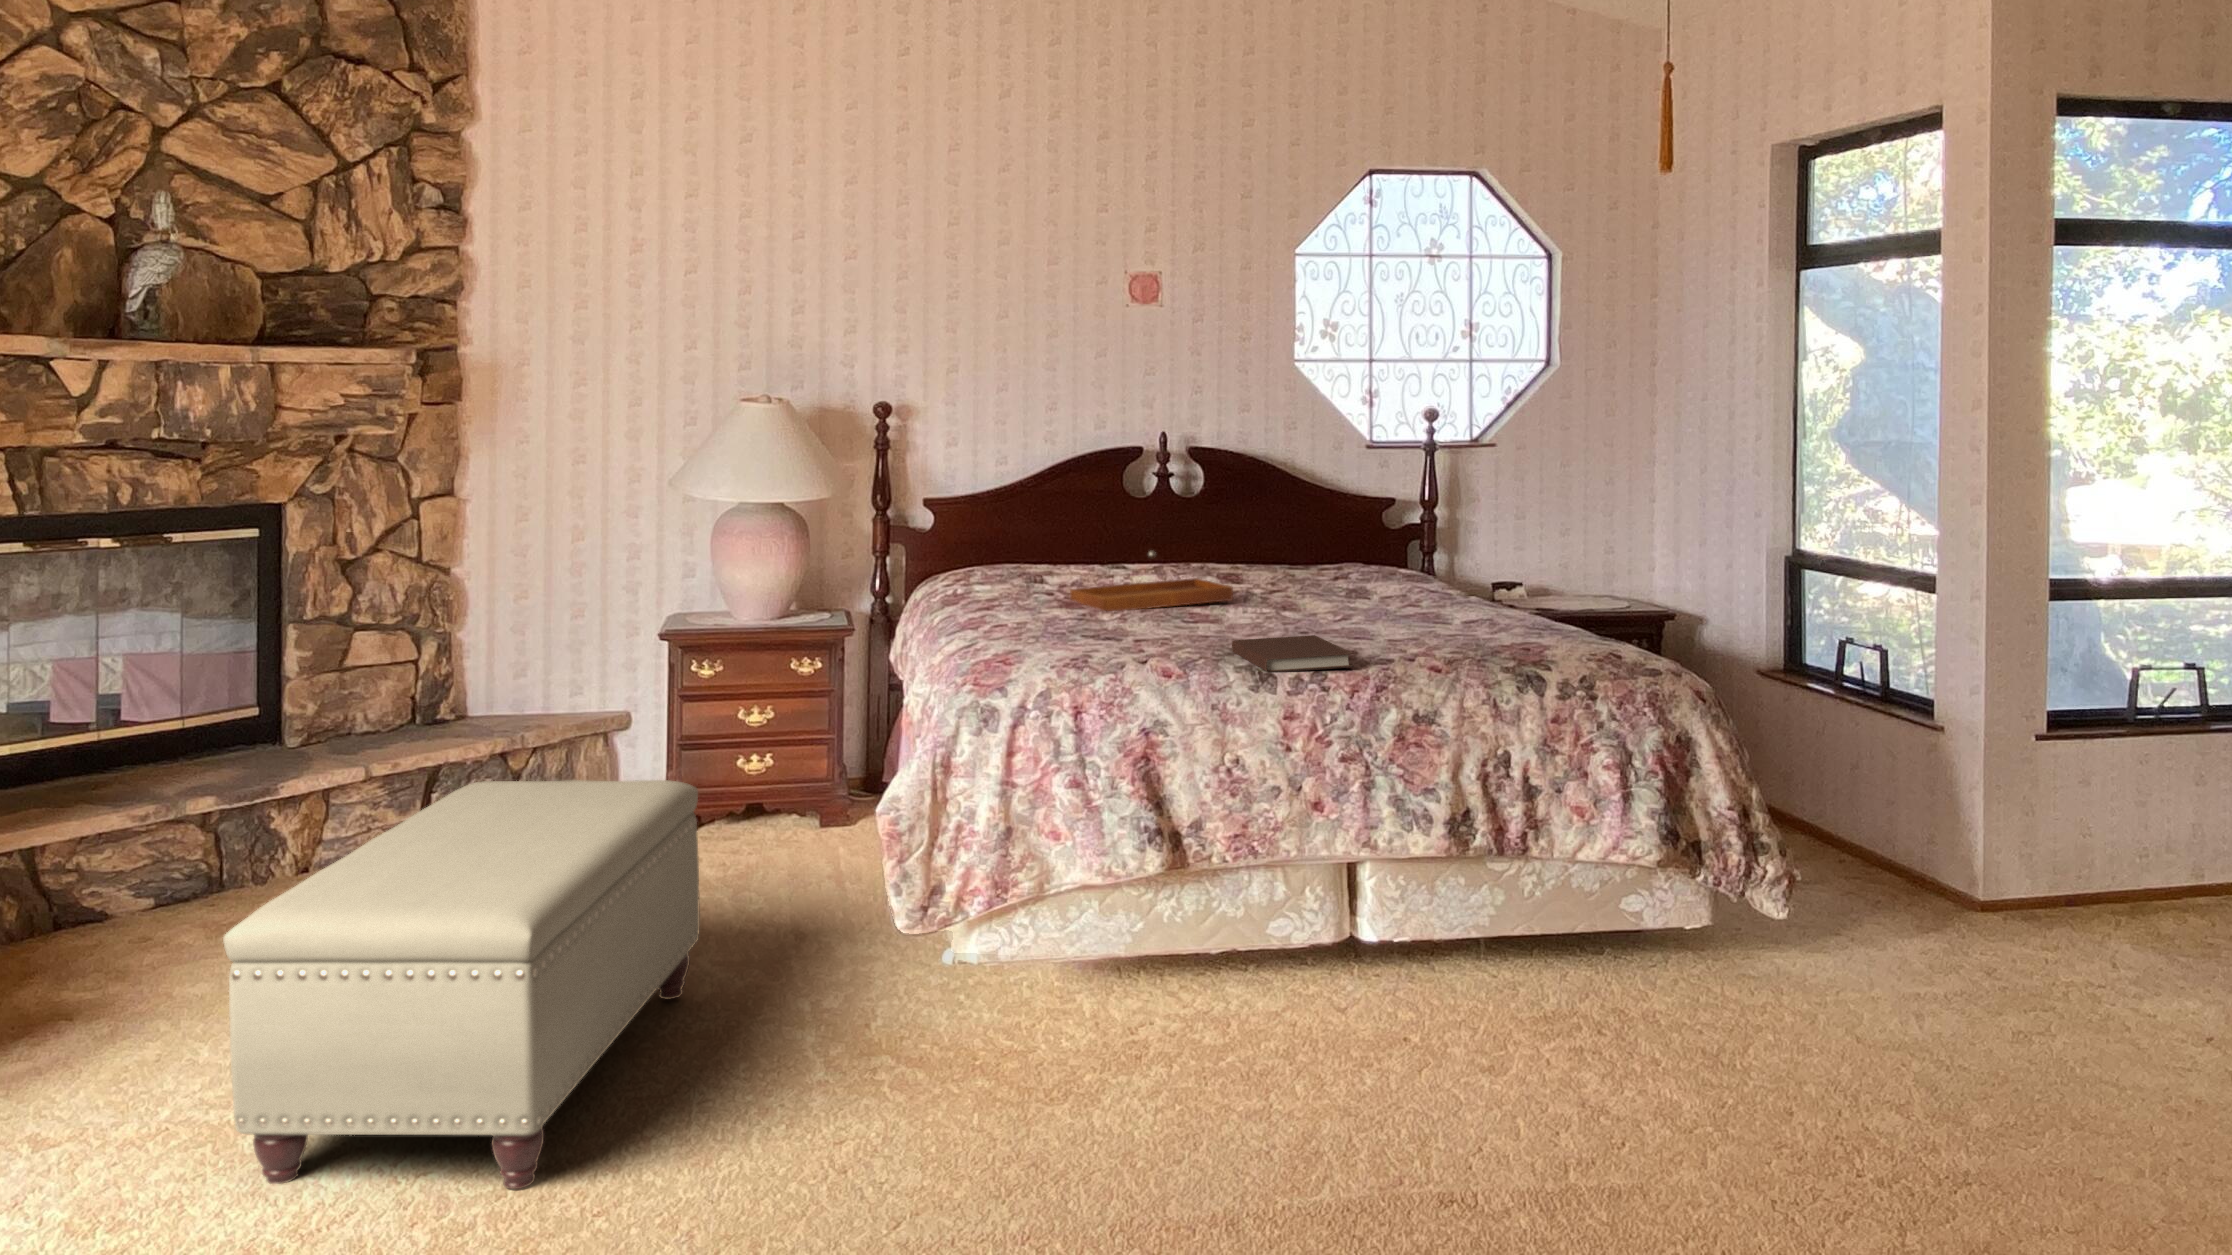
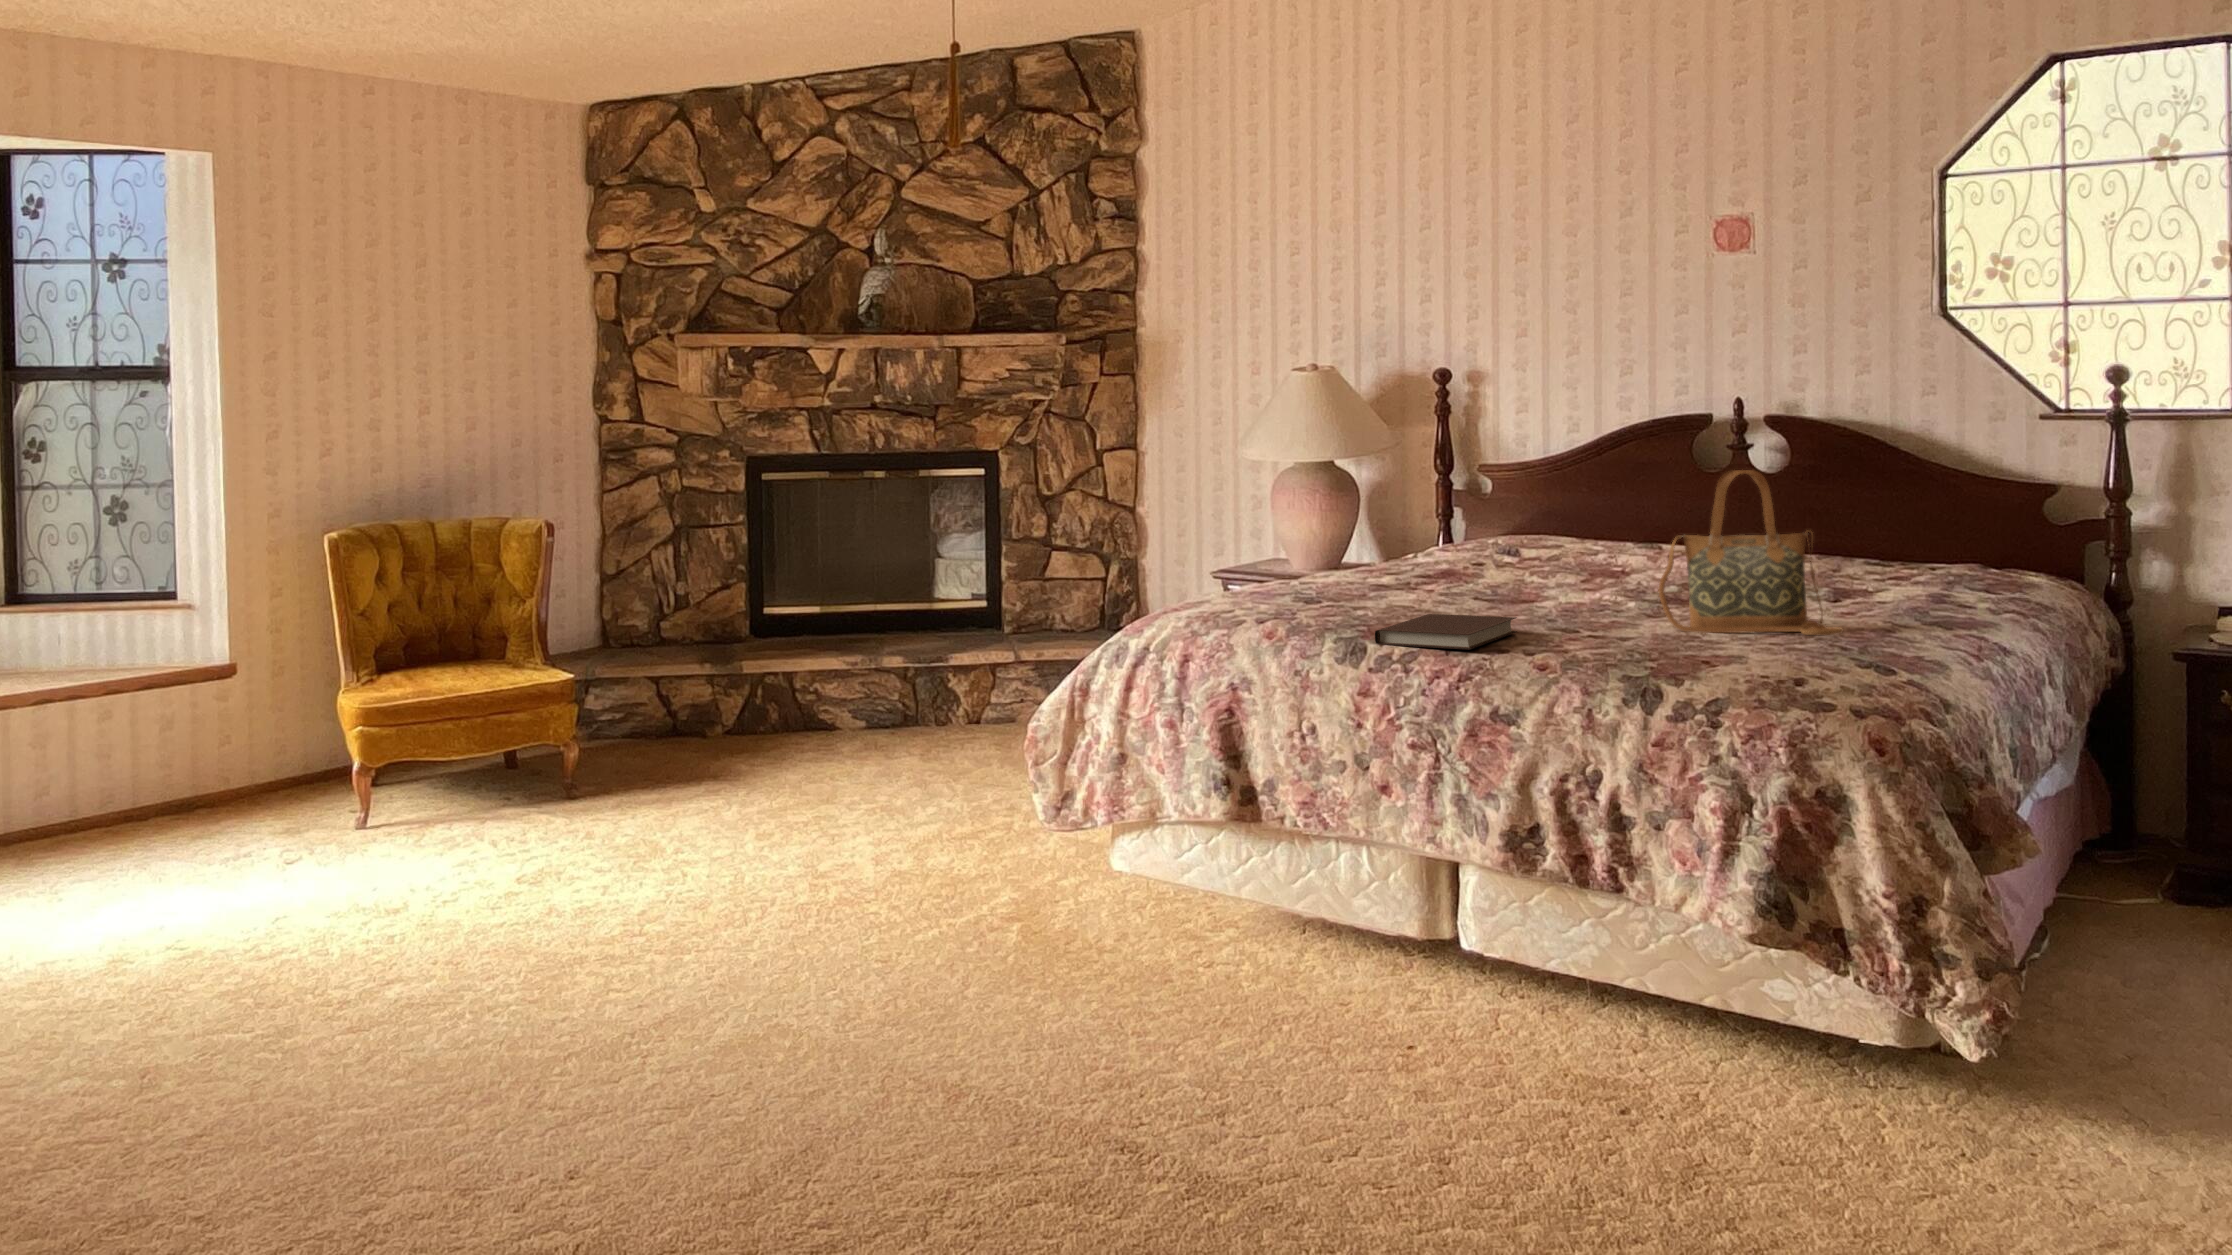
handbag: none [1363,498,1487,634] -> present [1659,470,1843,635]
tray: present [1070,550,1233,611] -> none [1464,525,1640,587]
ottoman: present [223,780,700,1189] -> none [557,663,969,925]

